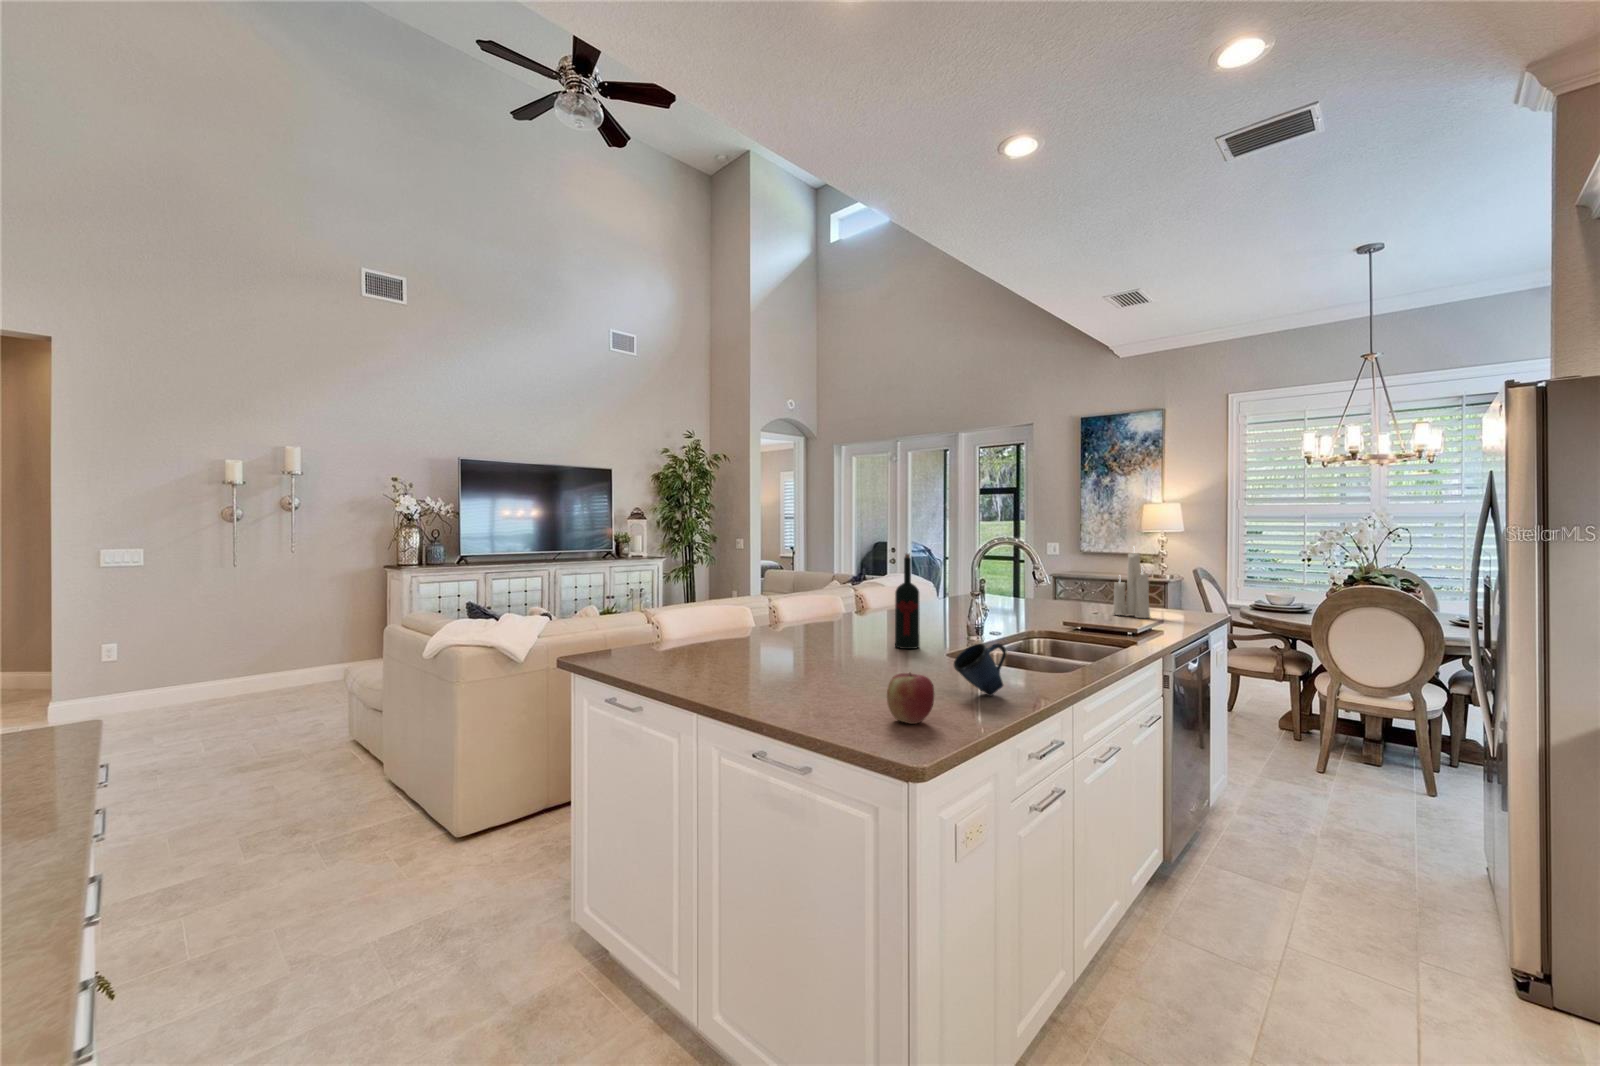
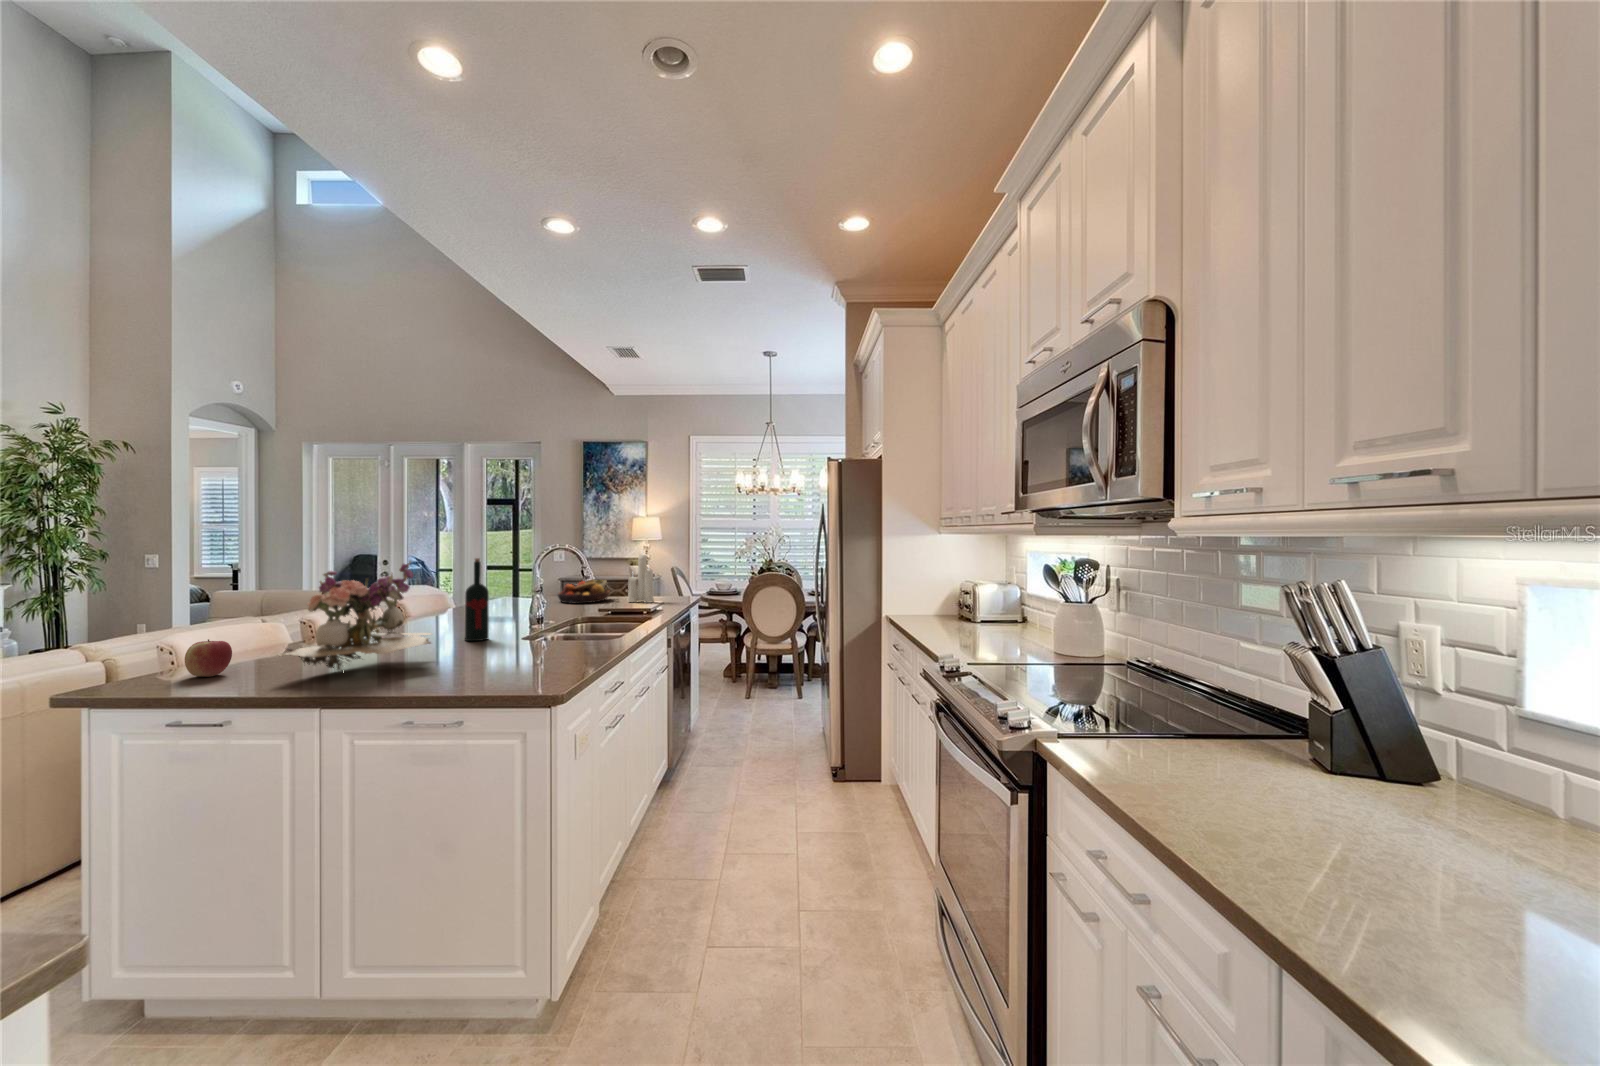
flower arrangement: none [711,555,851,668] -> present [280,562,431,670]
fruit bowl: none [1024,582,1090,611] -> present [558,580,610,603]
mug: present [954,644,1006,696] -> none [543,621,583,661]
apple: present [887,673,934,724] -> present [185,639,232,677]

